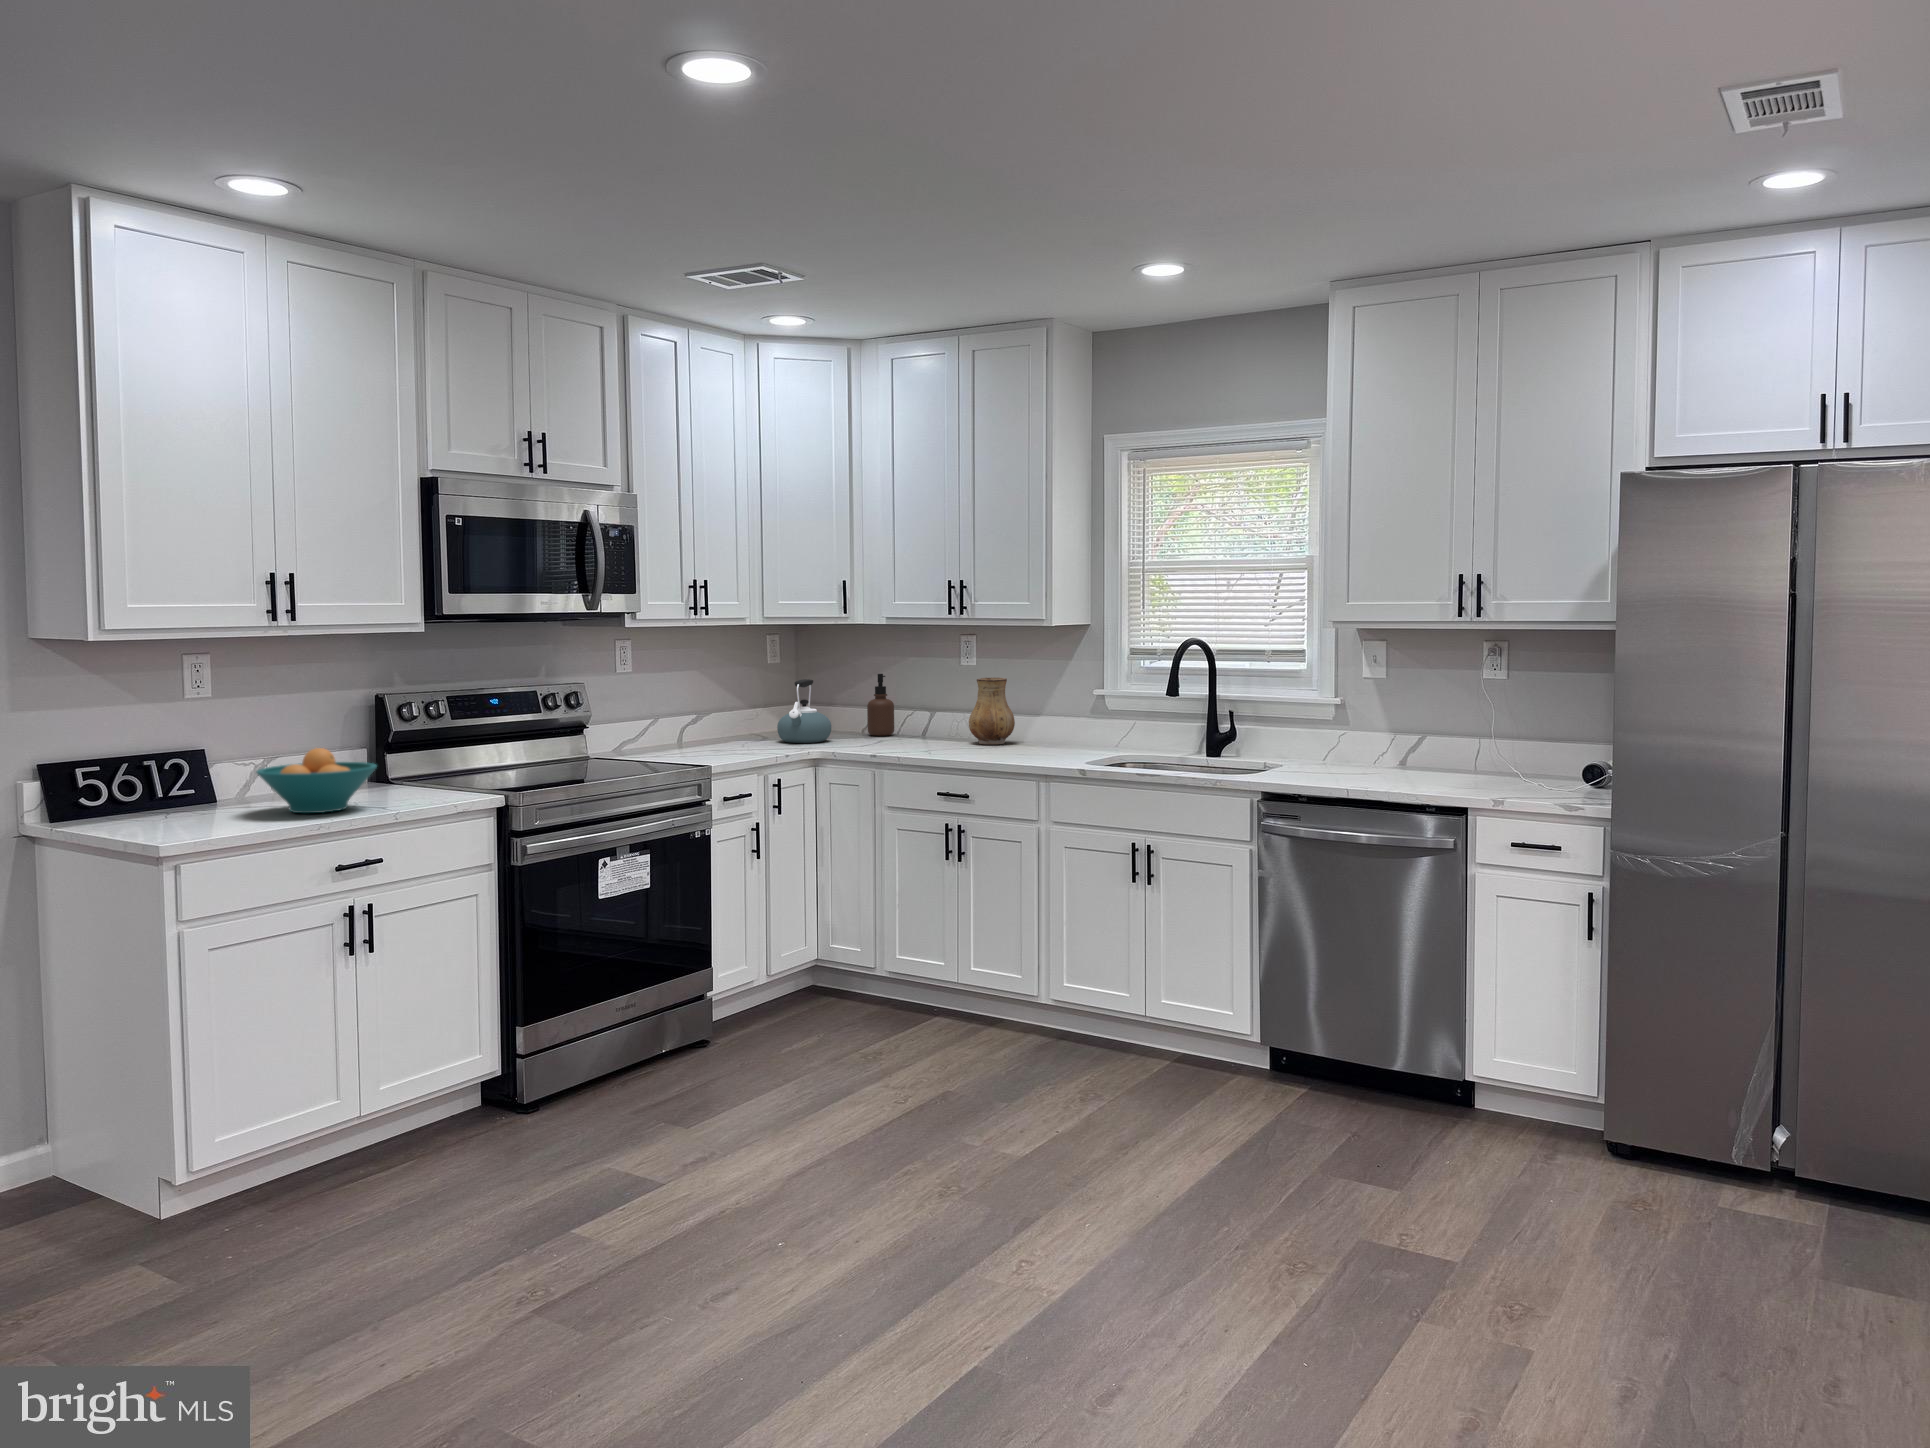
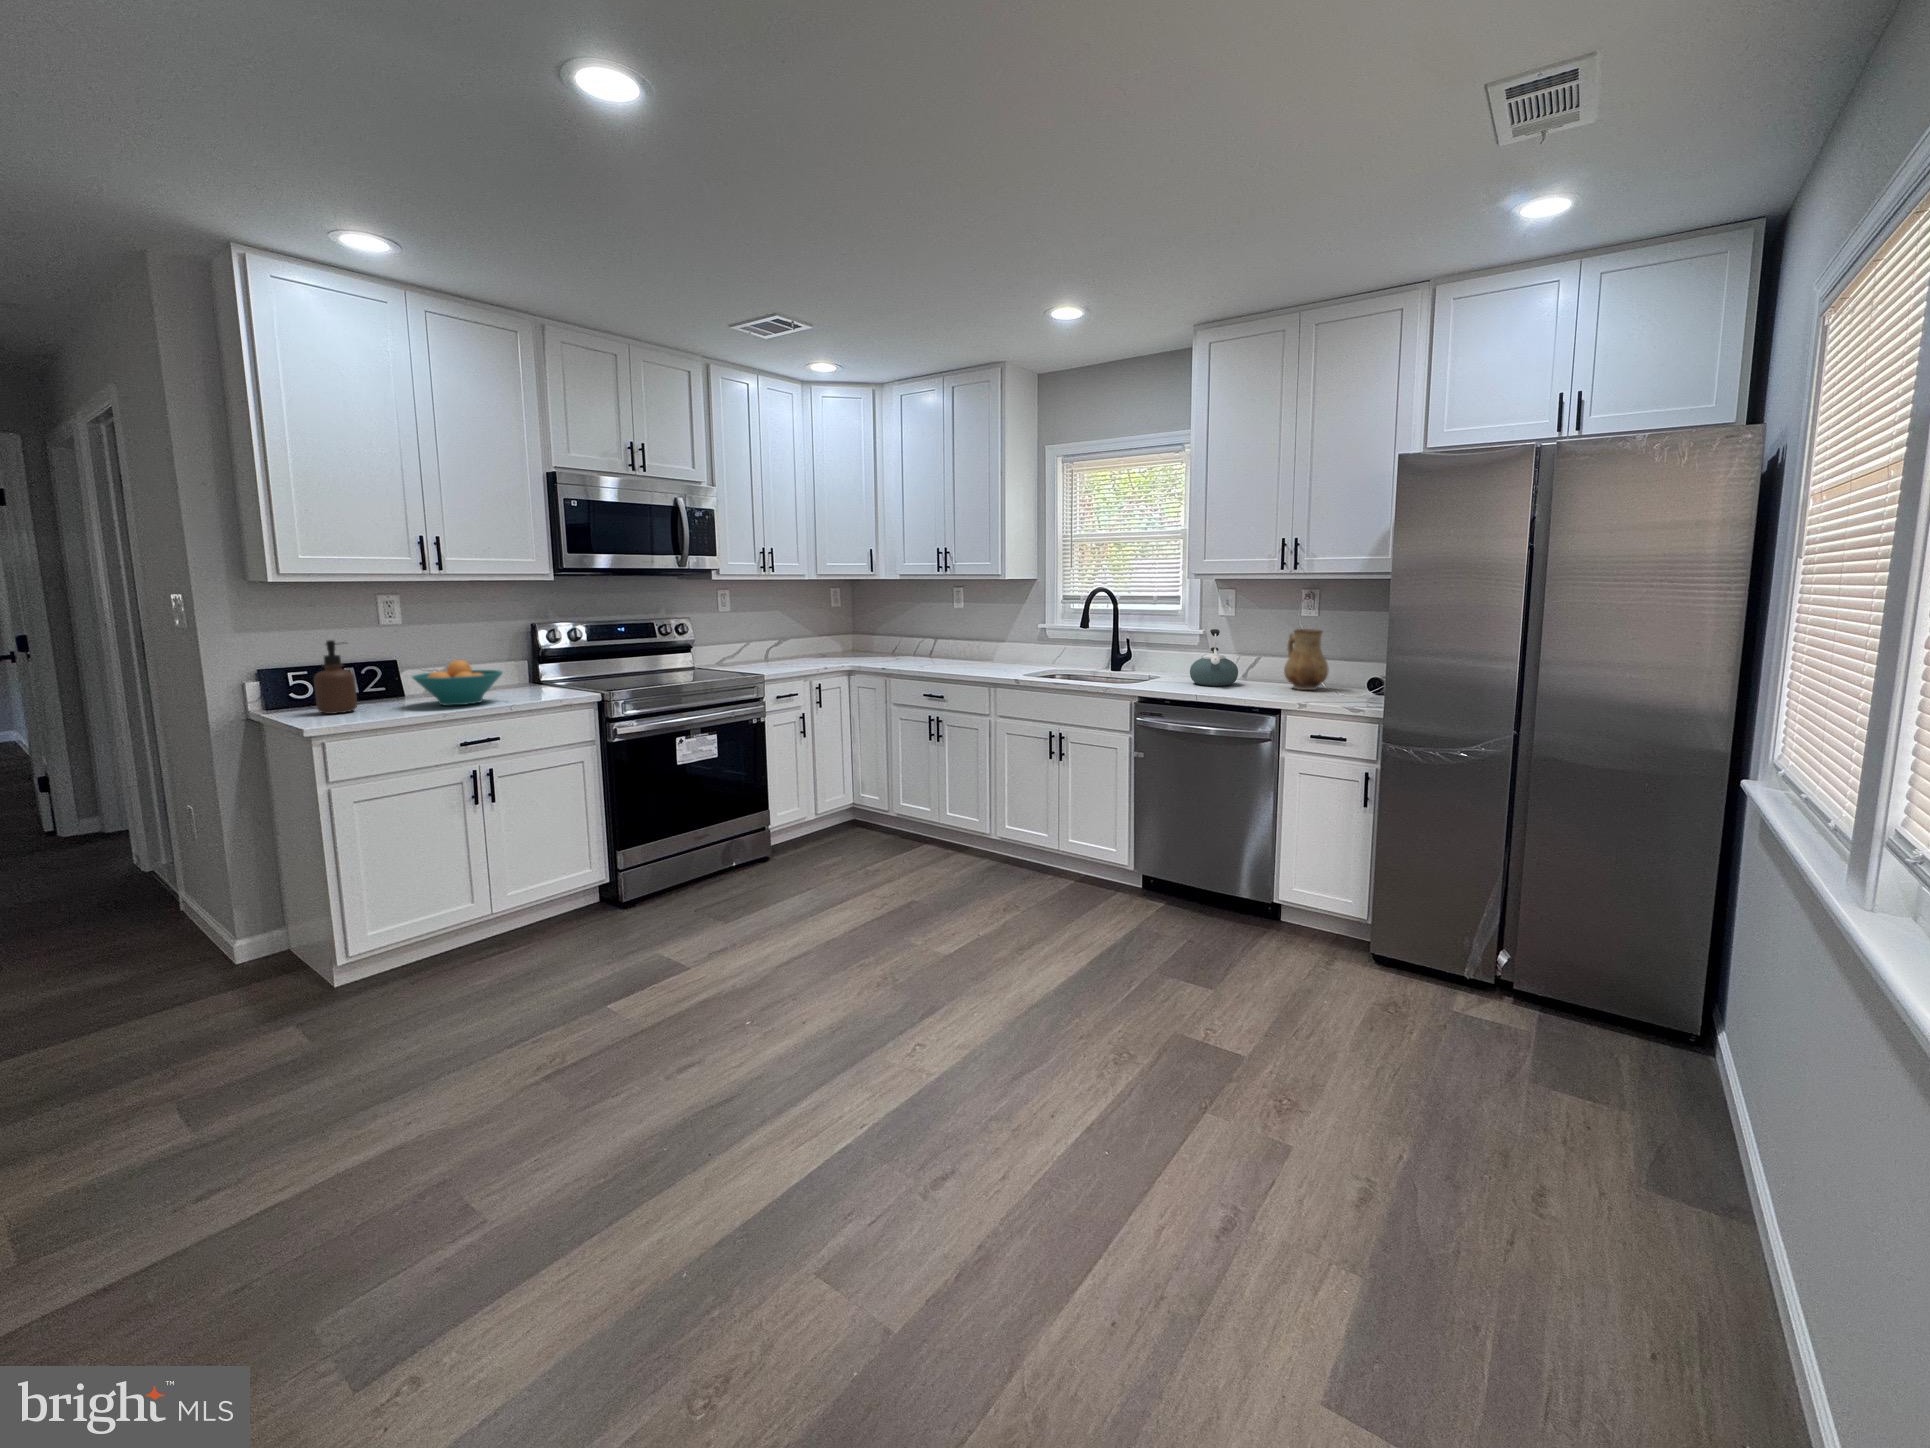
soap dispenser: present [867,674,894,736] -> present [314,640,357,714]
ceramic pitcher: present [969,678,1015,744] -> present [1284,629,1329,690]
kettle: present [777,679,831,743] -> present [1190,629,1238,686]

